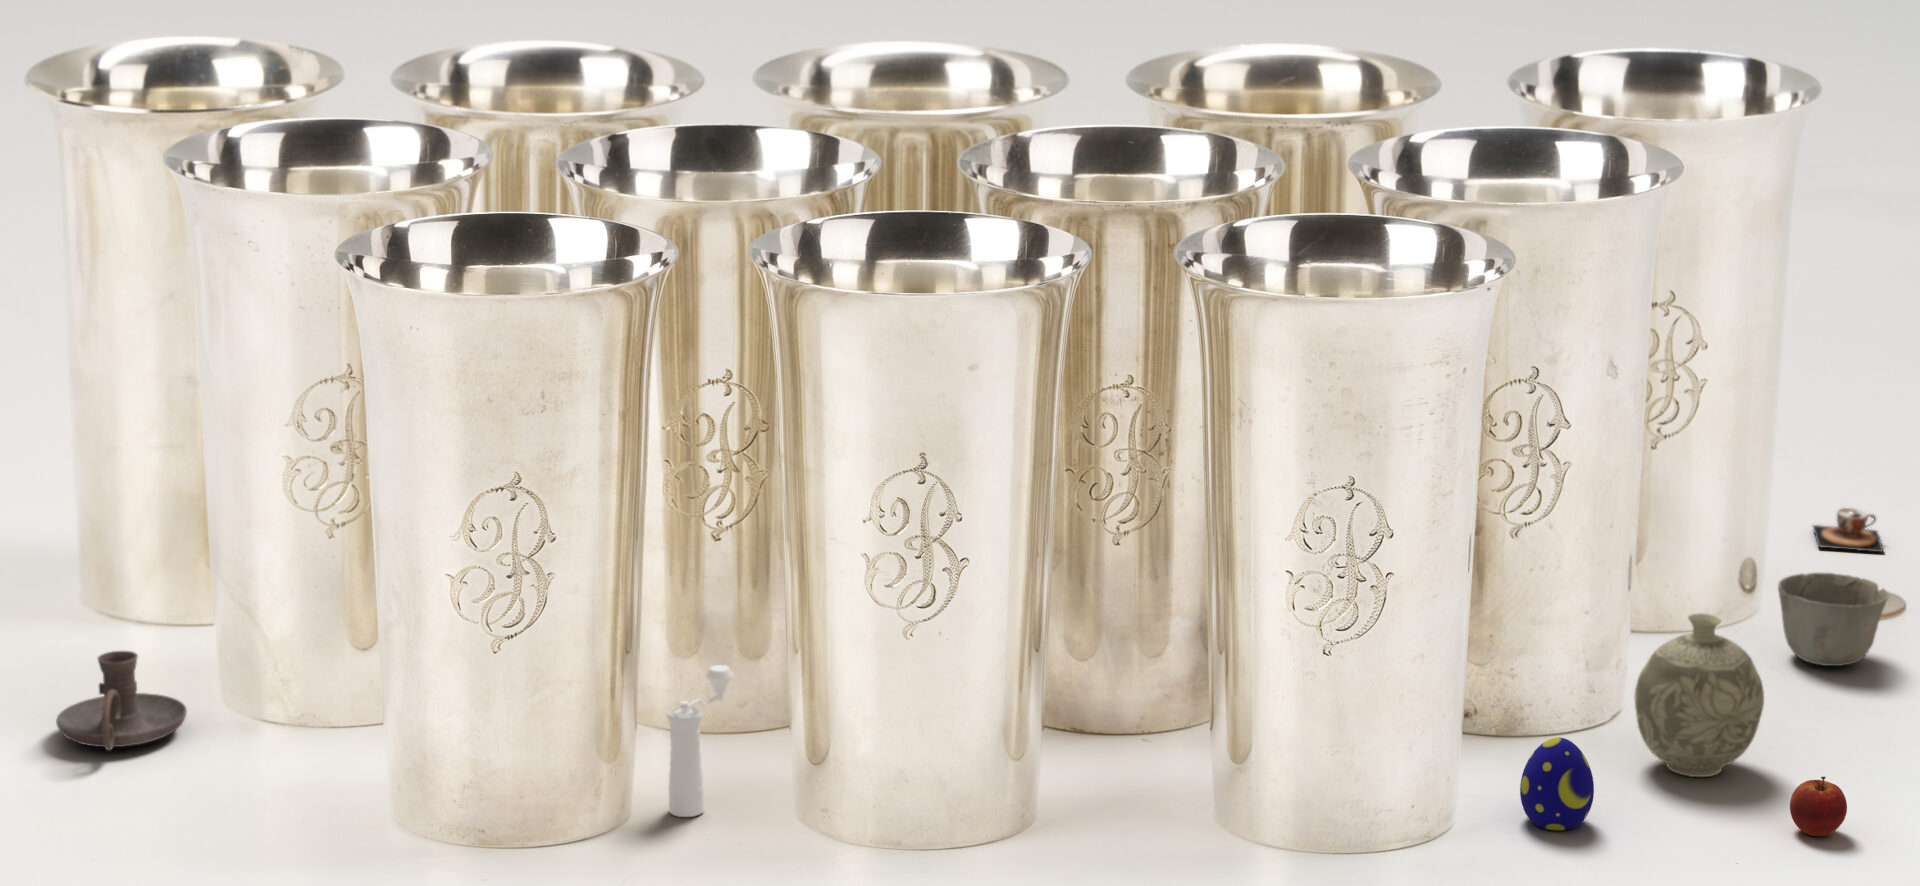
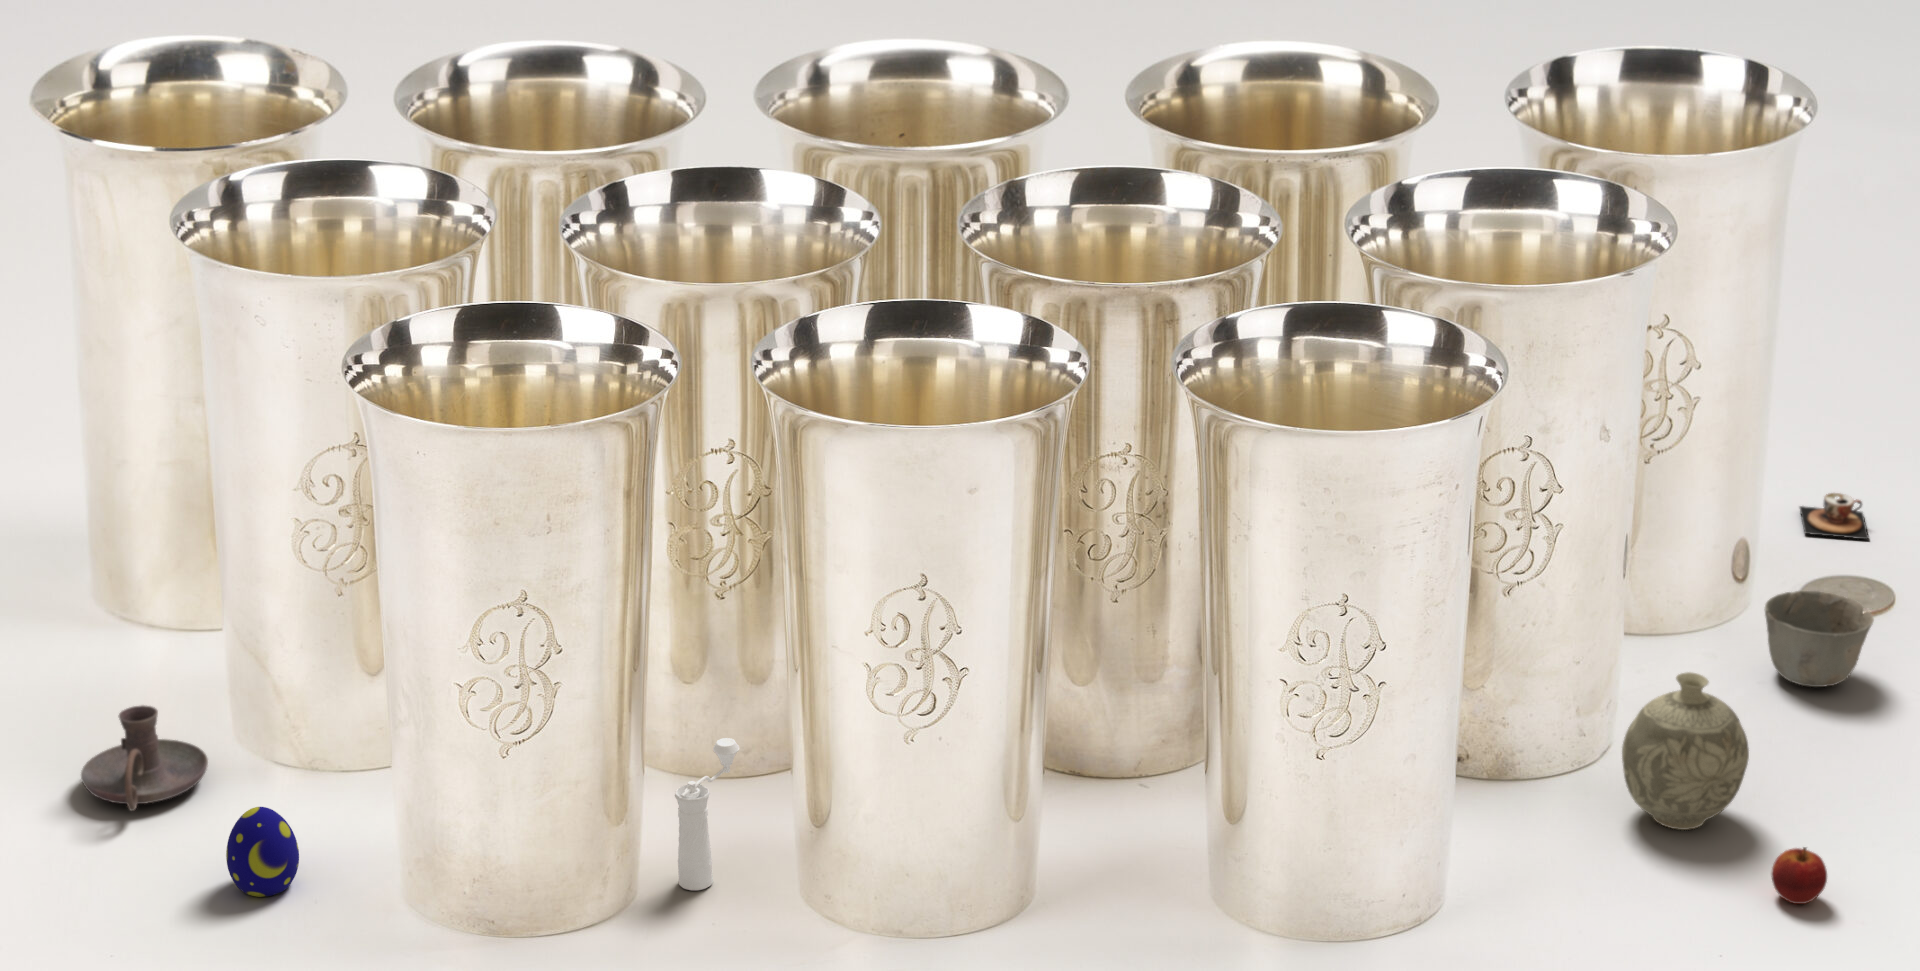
decorative egg: present [1520,737,1594,830] -> present [226,807,299,897]

